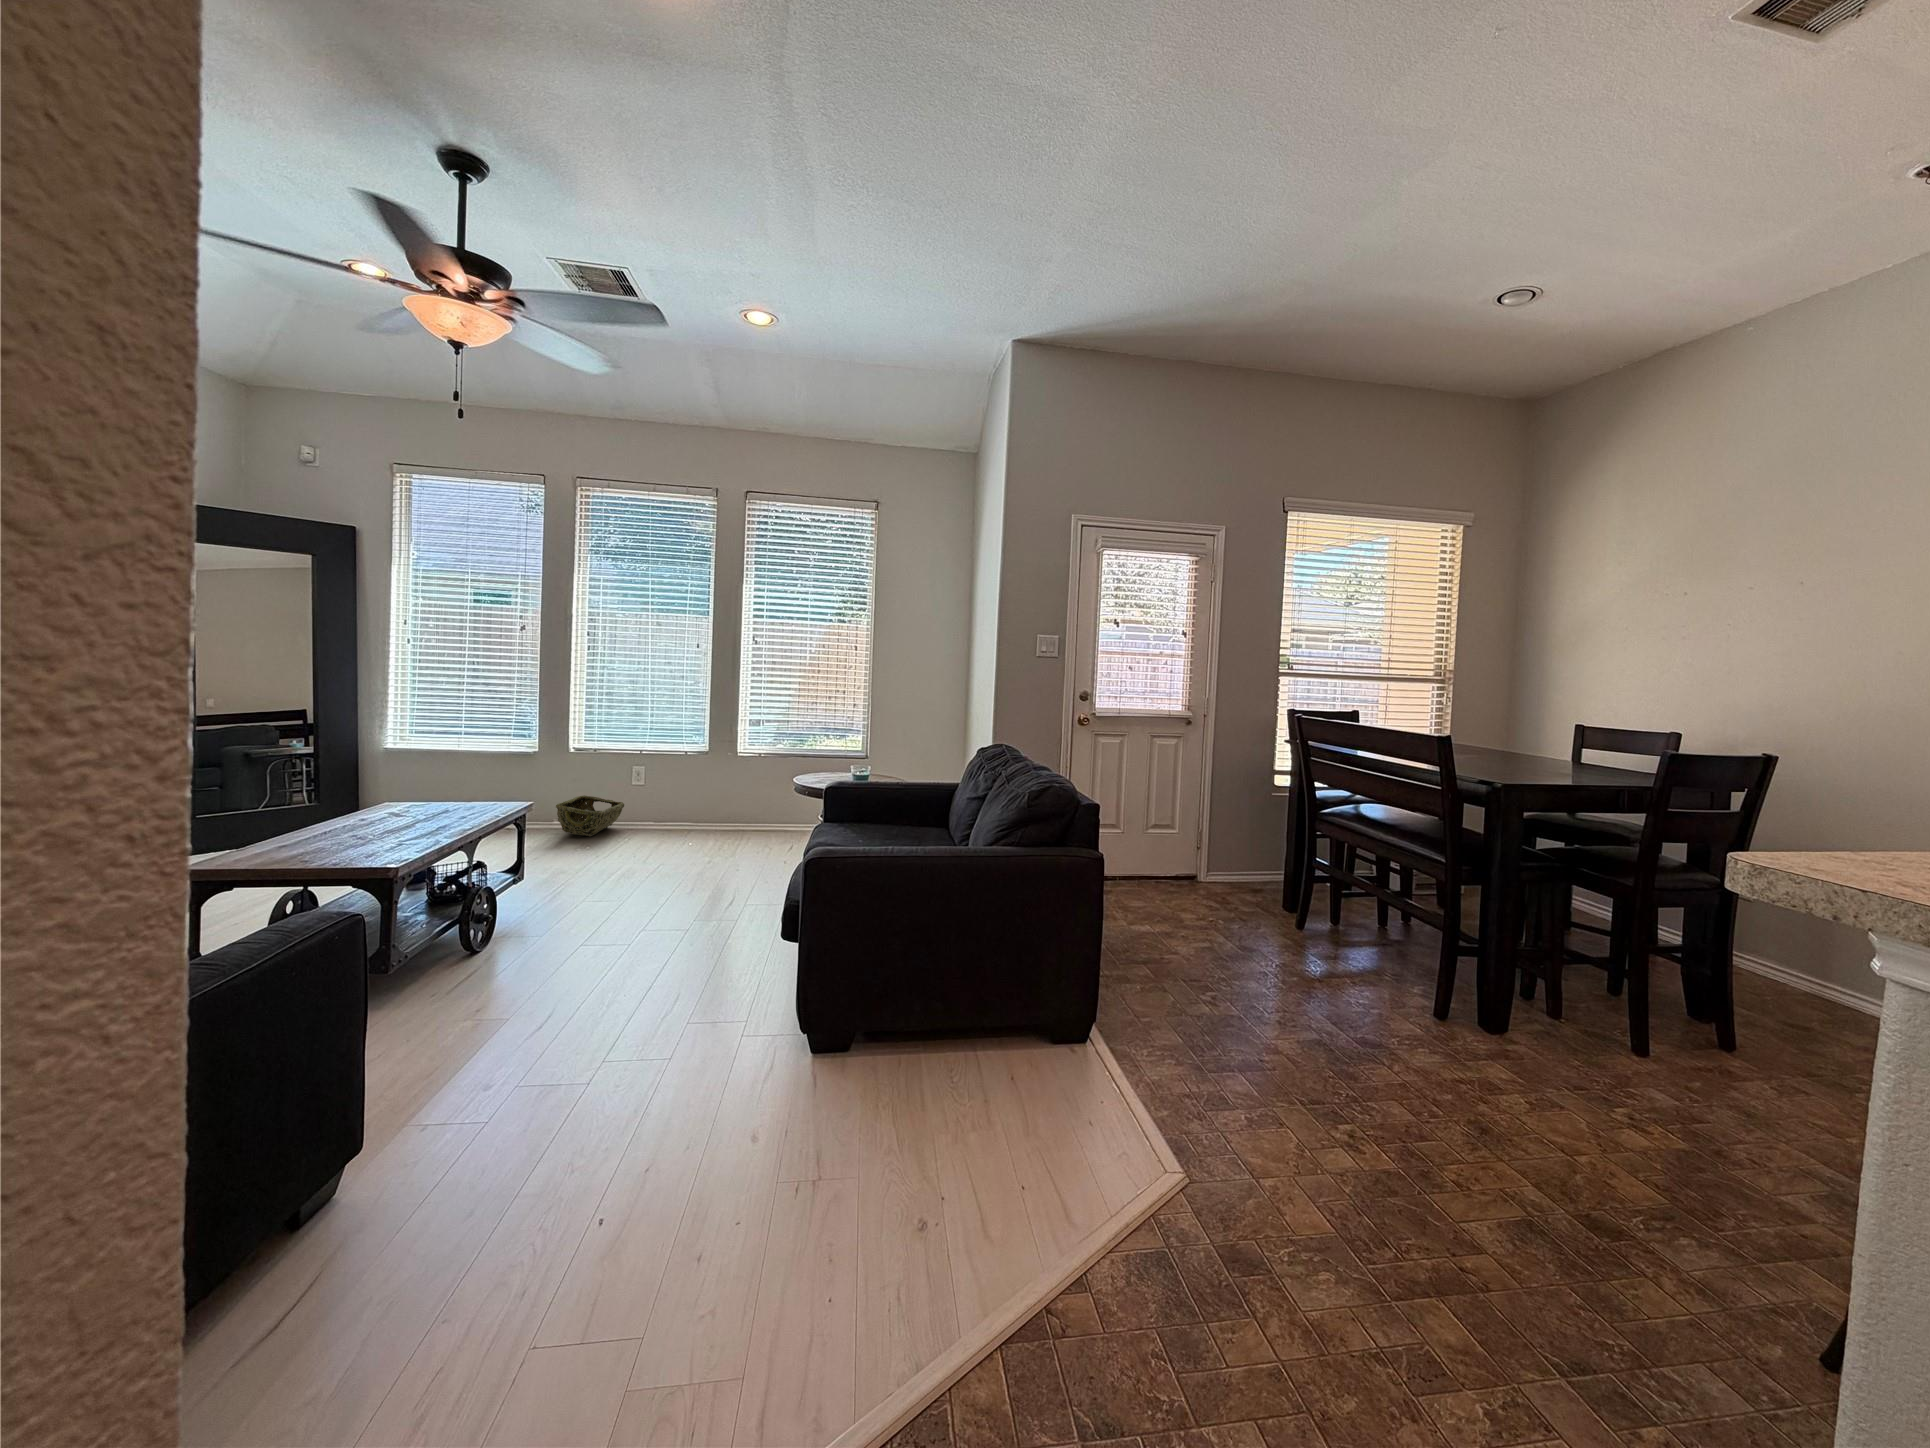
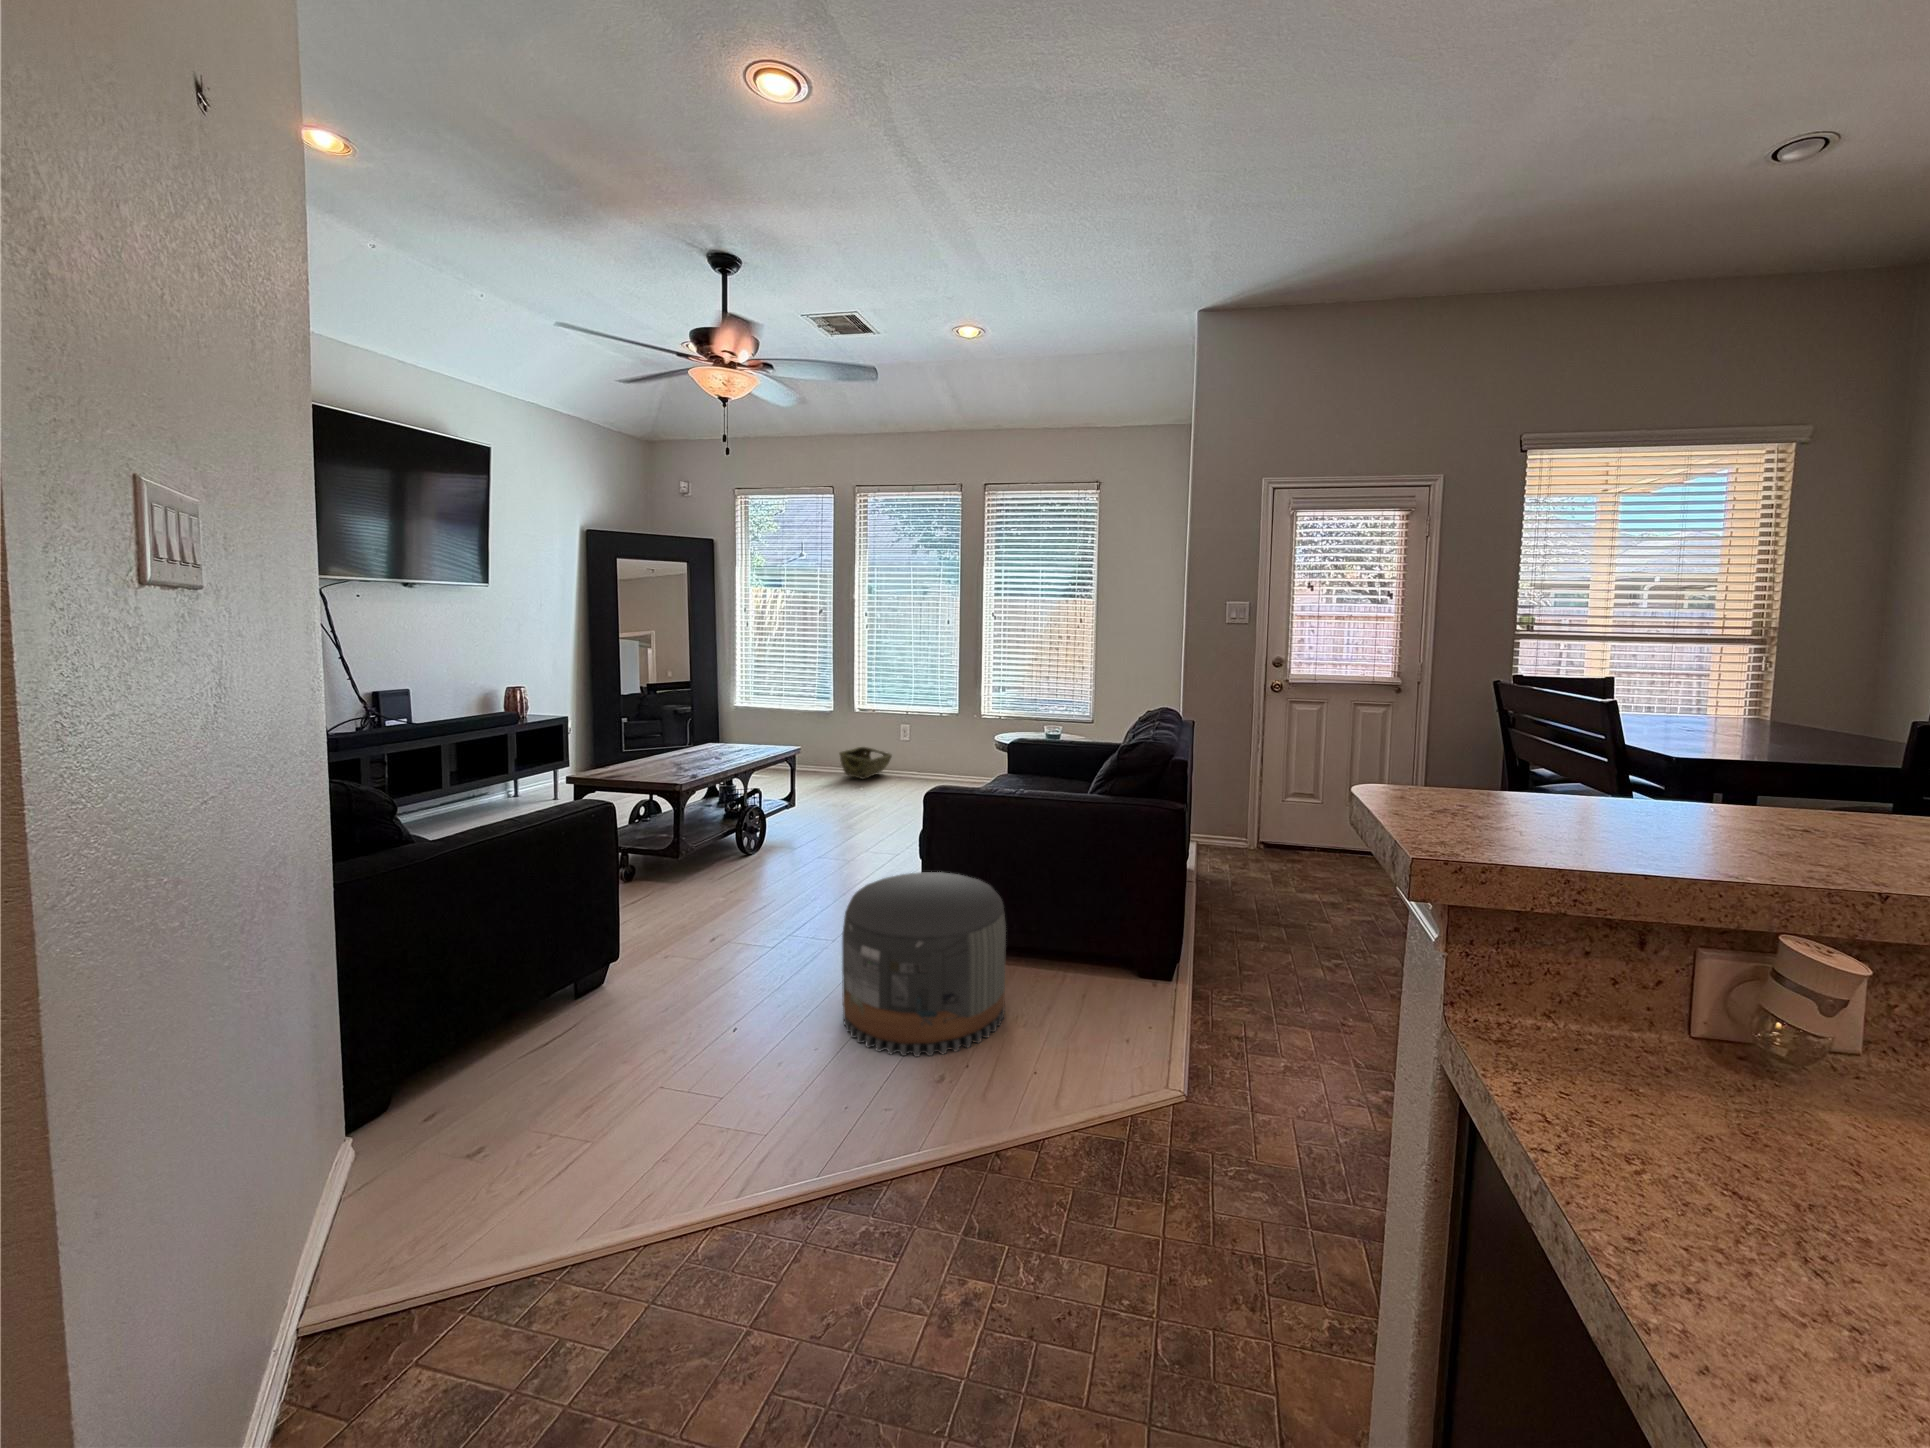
pouf: none [745,959,953,1210] -> present [842,872,1006,1057]

